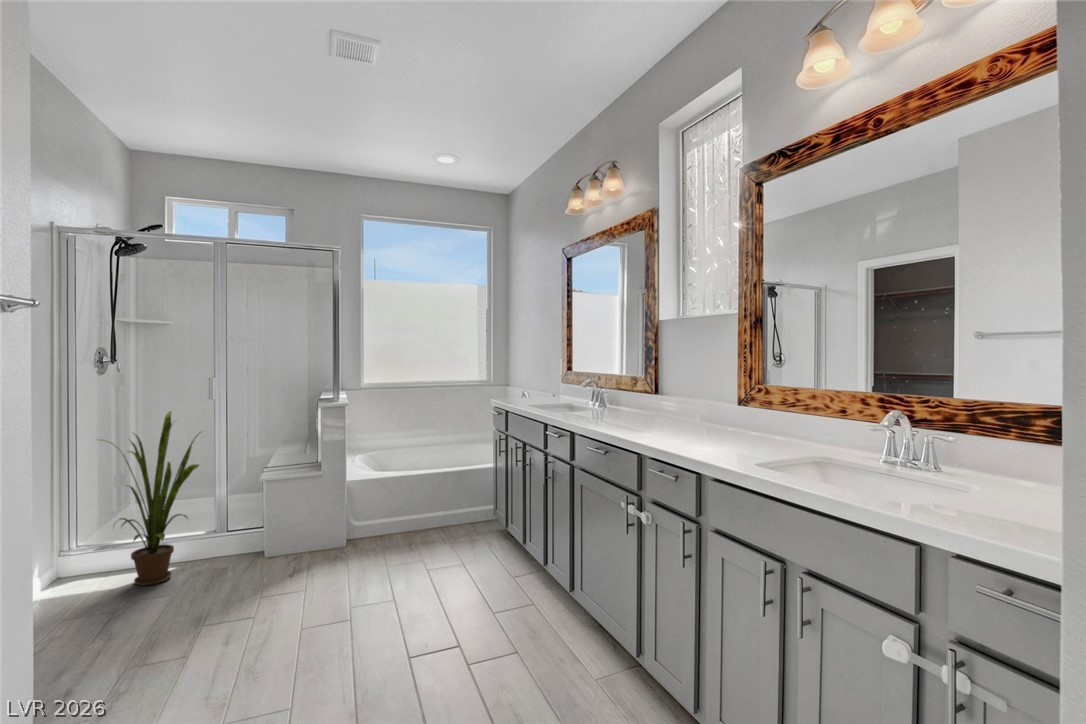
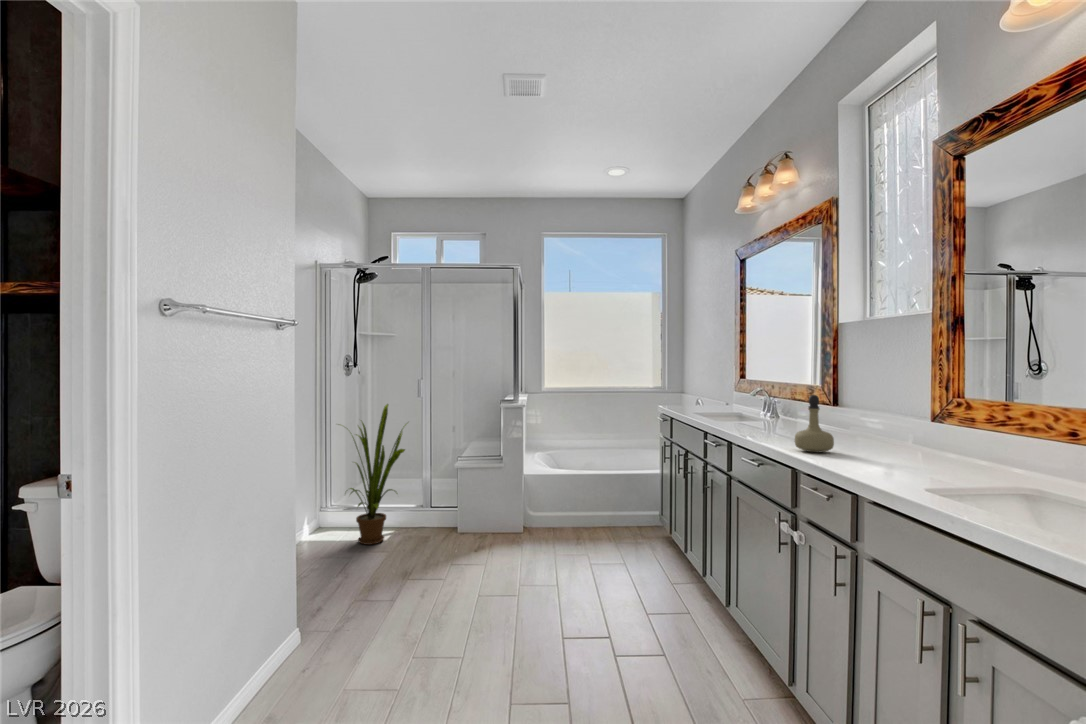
perfume bottle: none [635,386,667,438] -> present [795,395,834,453]

